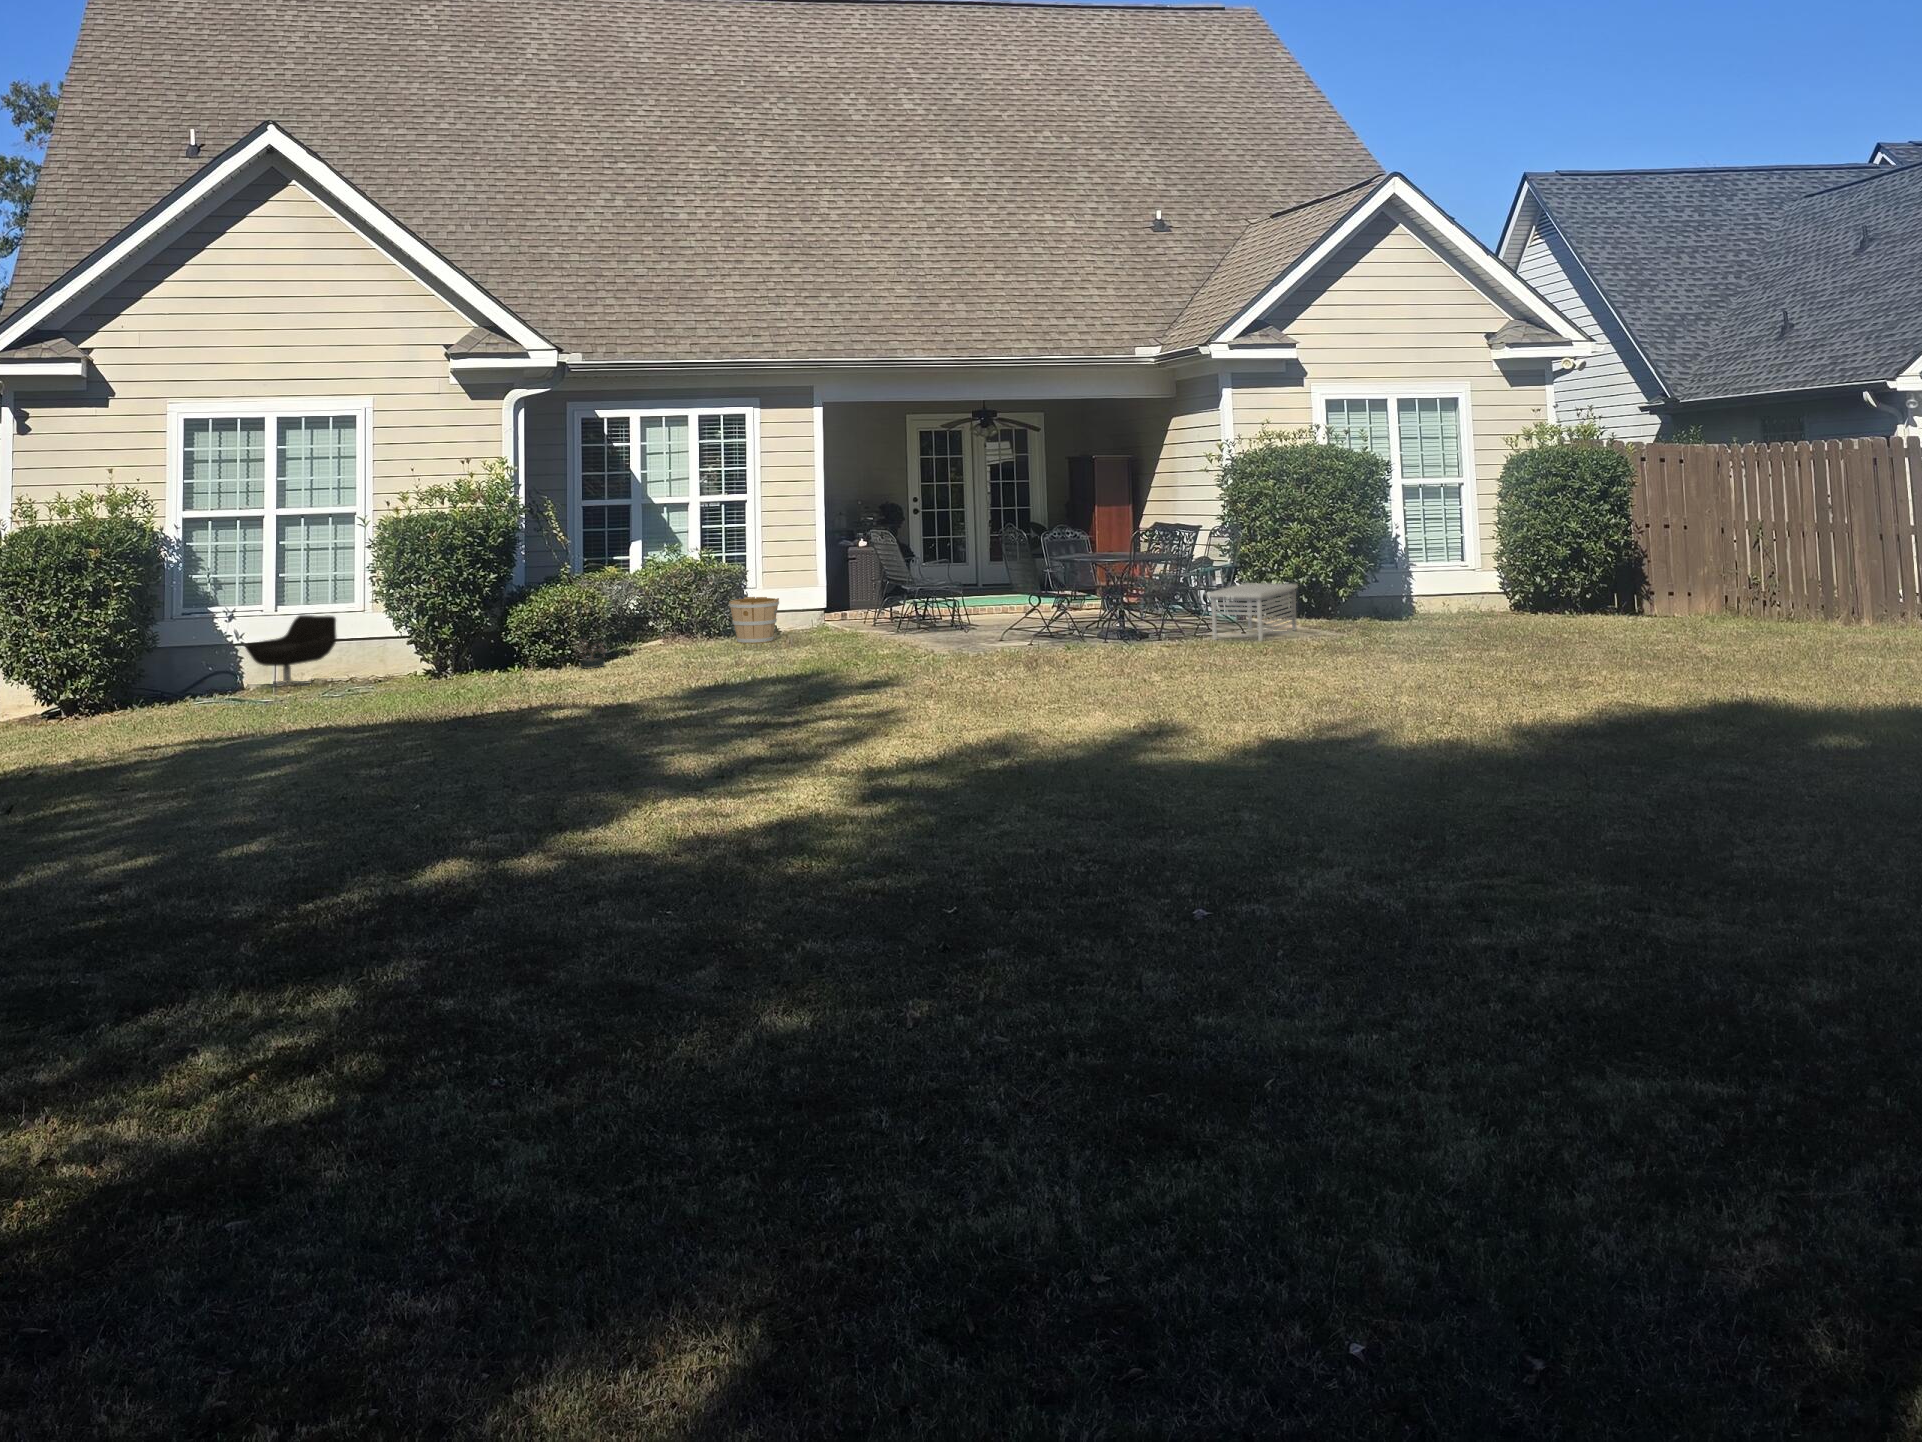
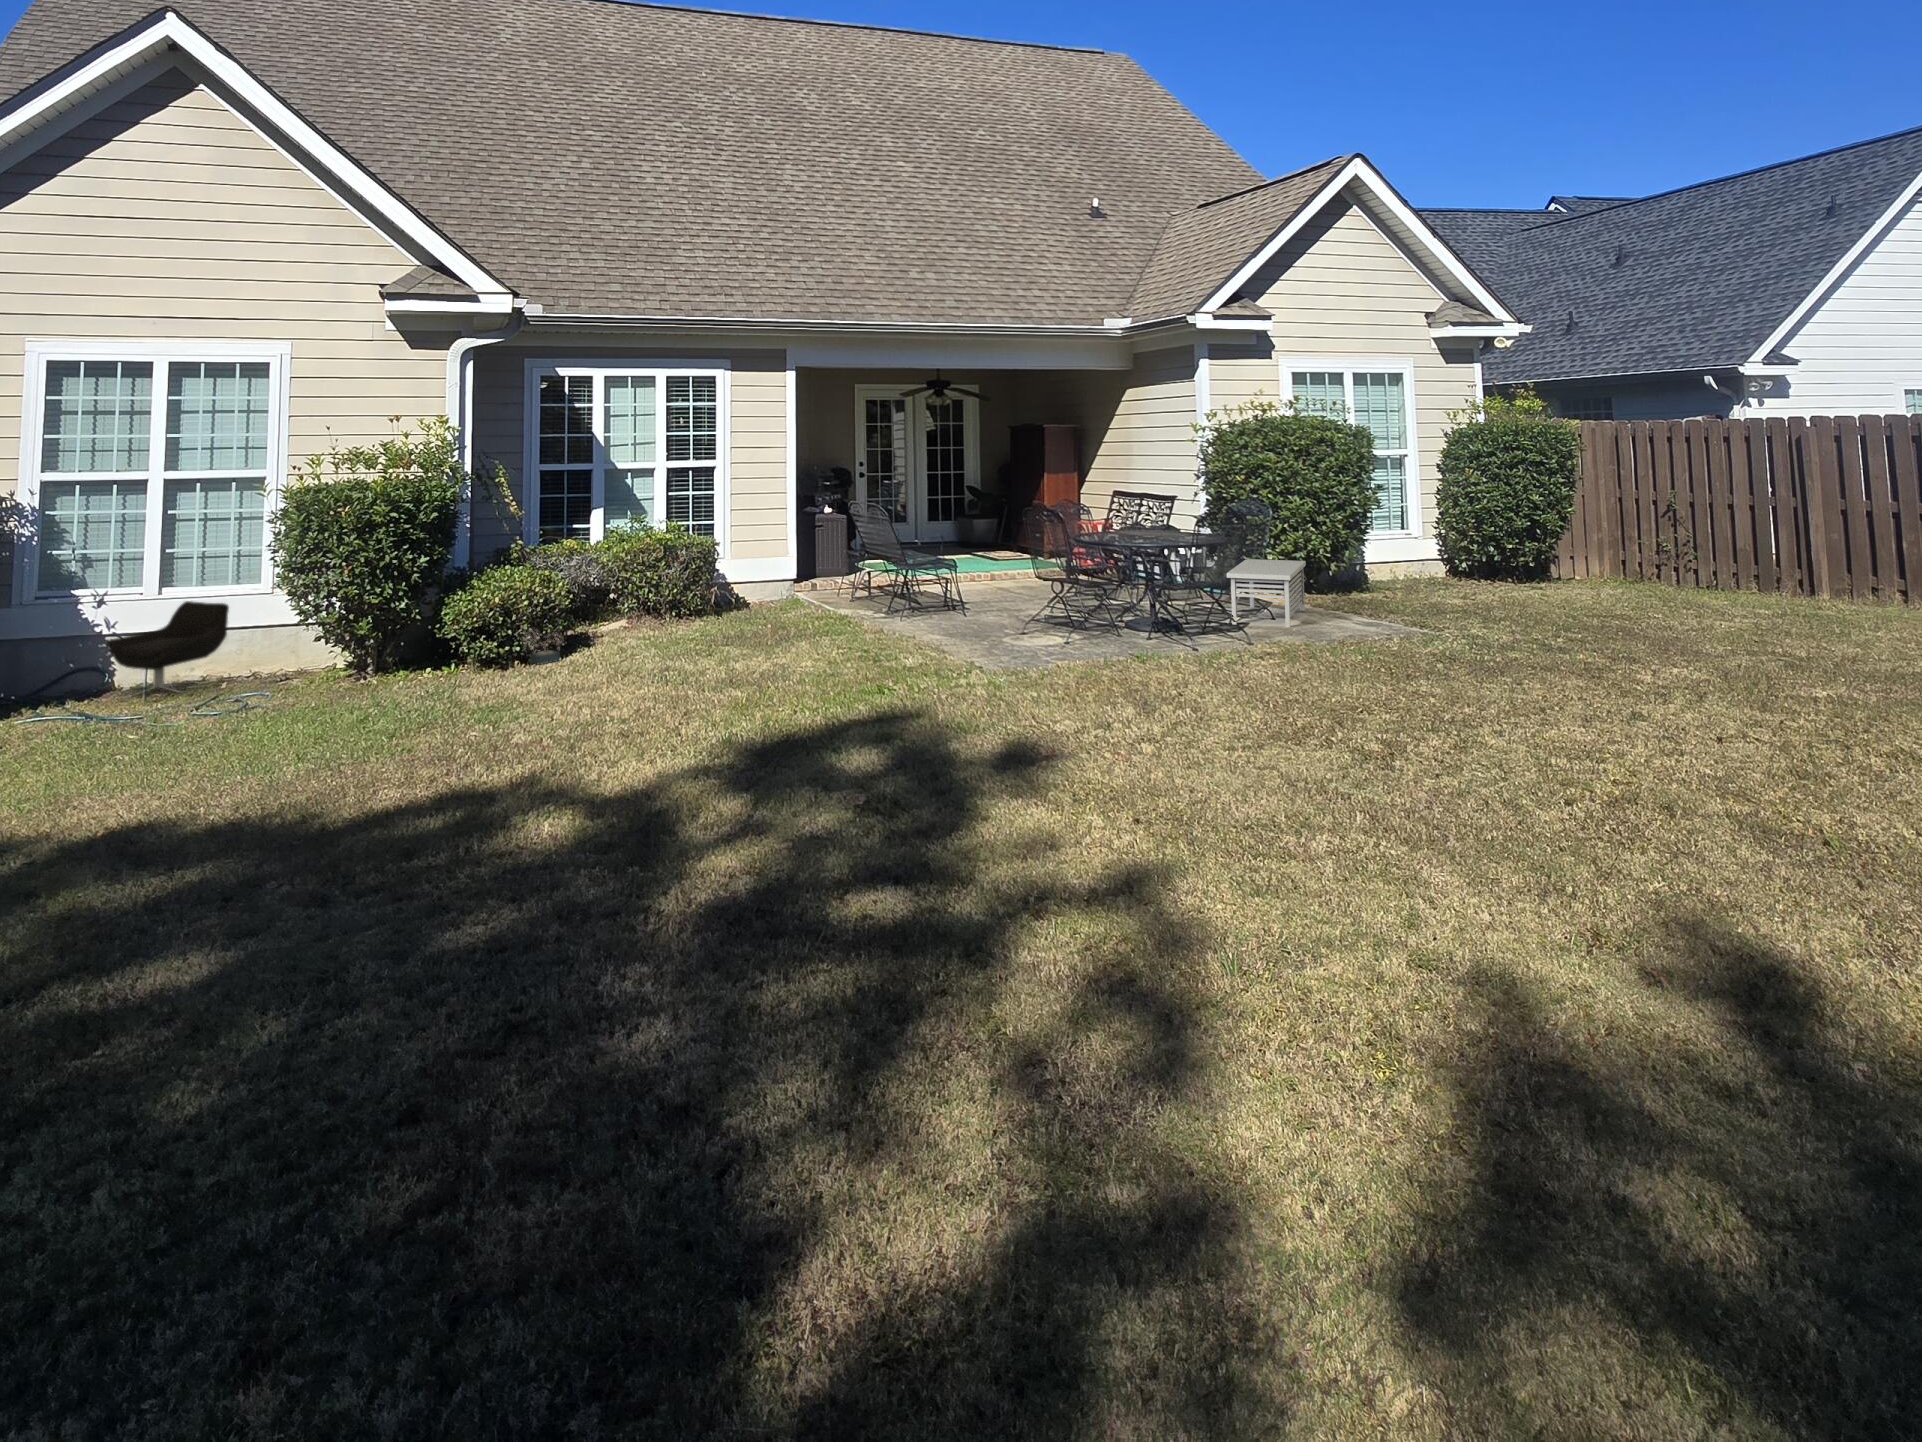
wooden bucket: present [729,597,779,643] -> none [699,569,754,622]

